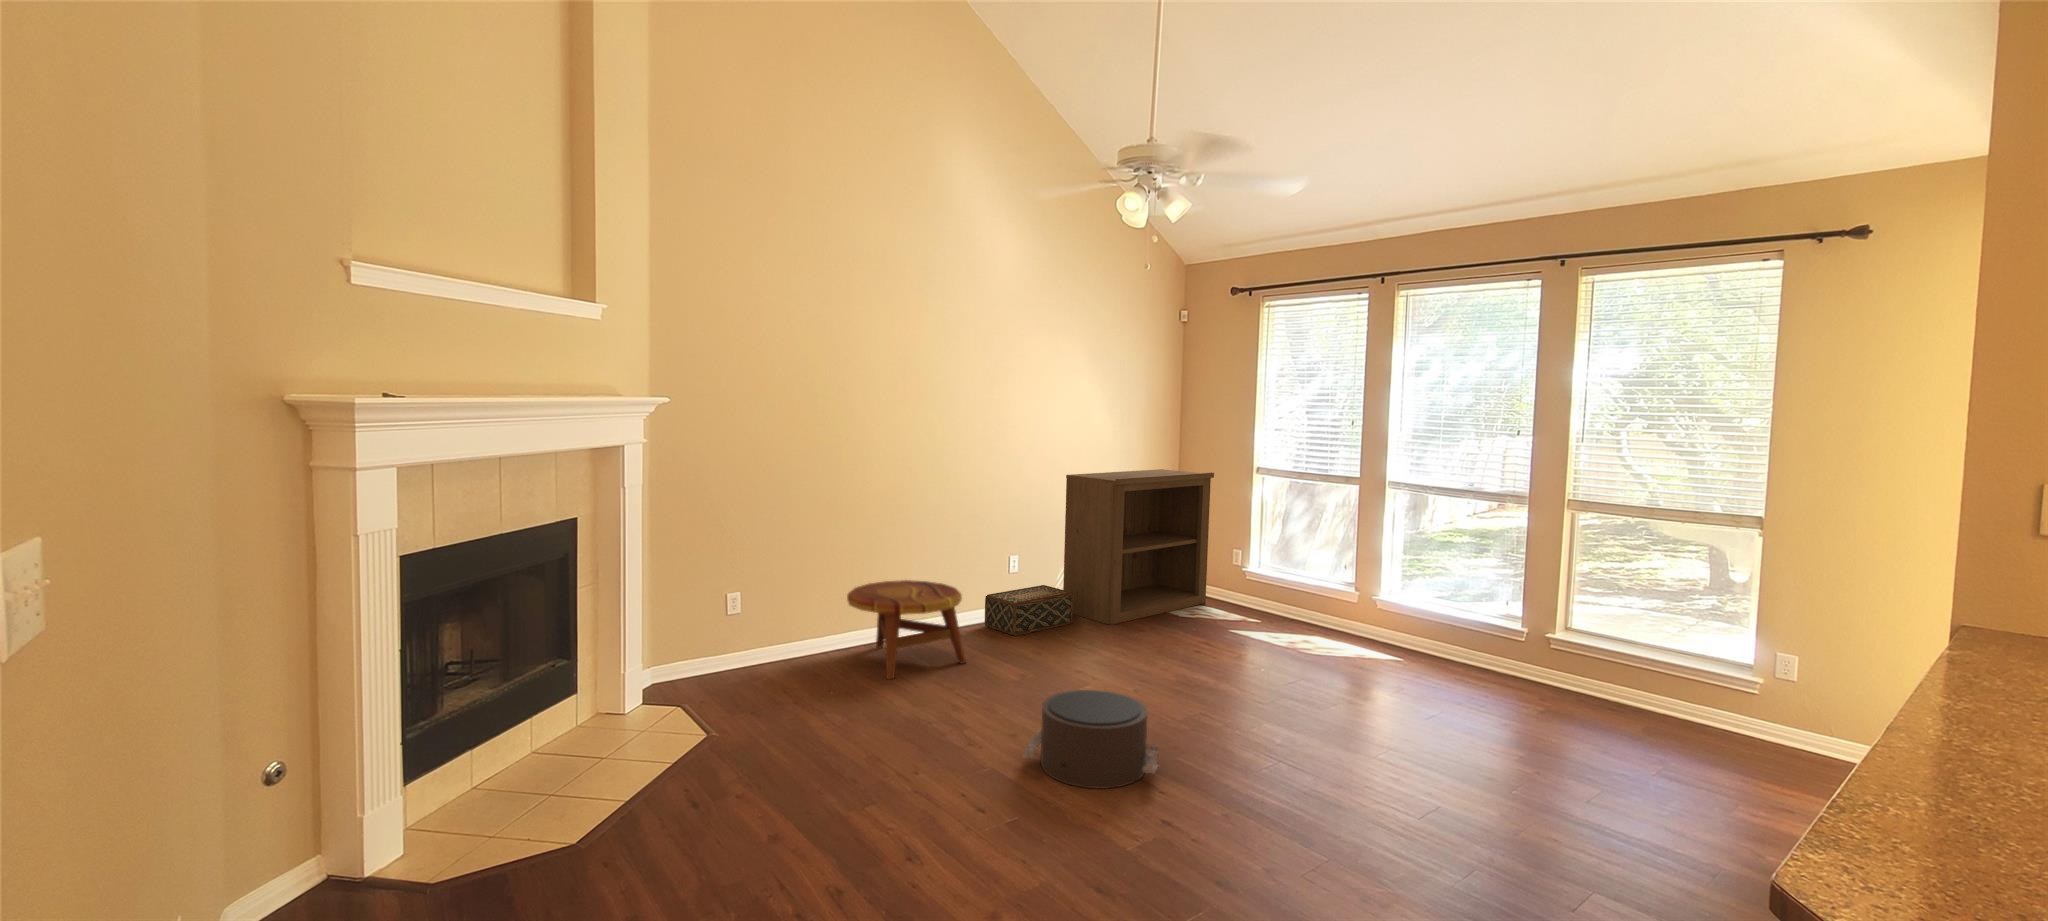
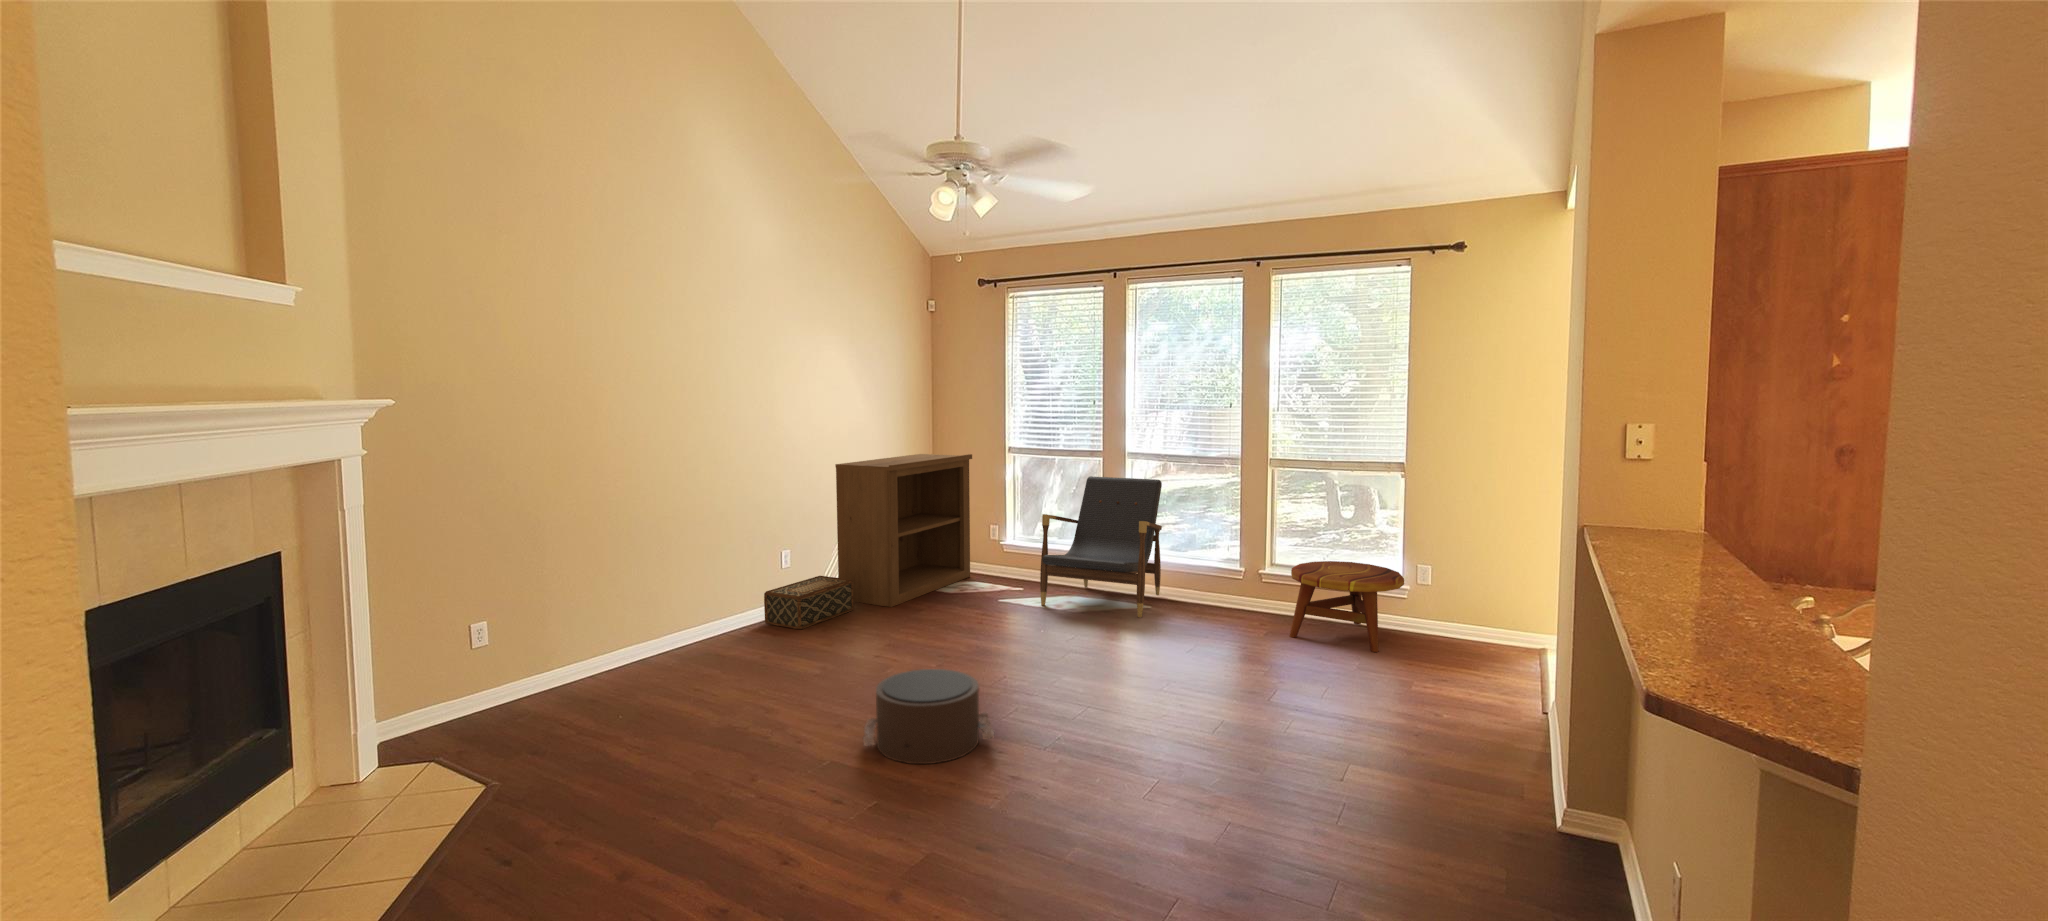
lounge chair: none [1272,505,1428,671] -> present [1040,476,1162,618]
side table: present [847,580,966,679] -> present [1290,561,1404,652]

